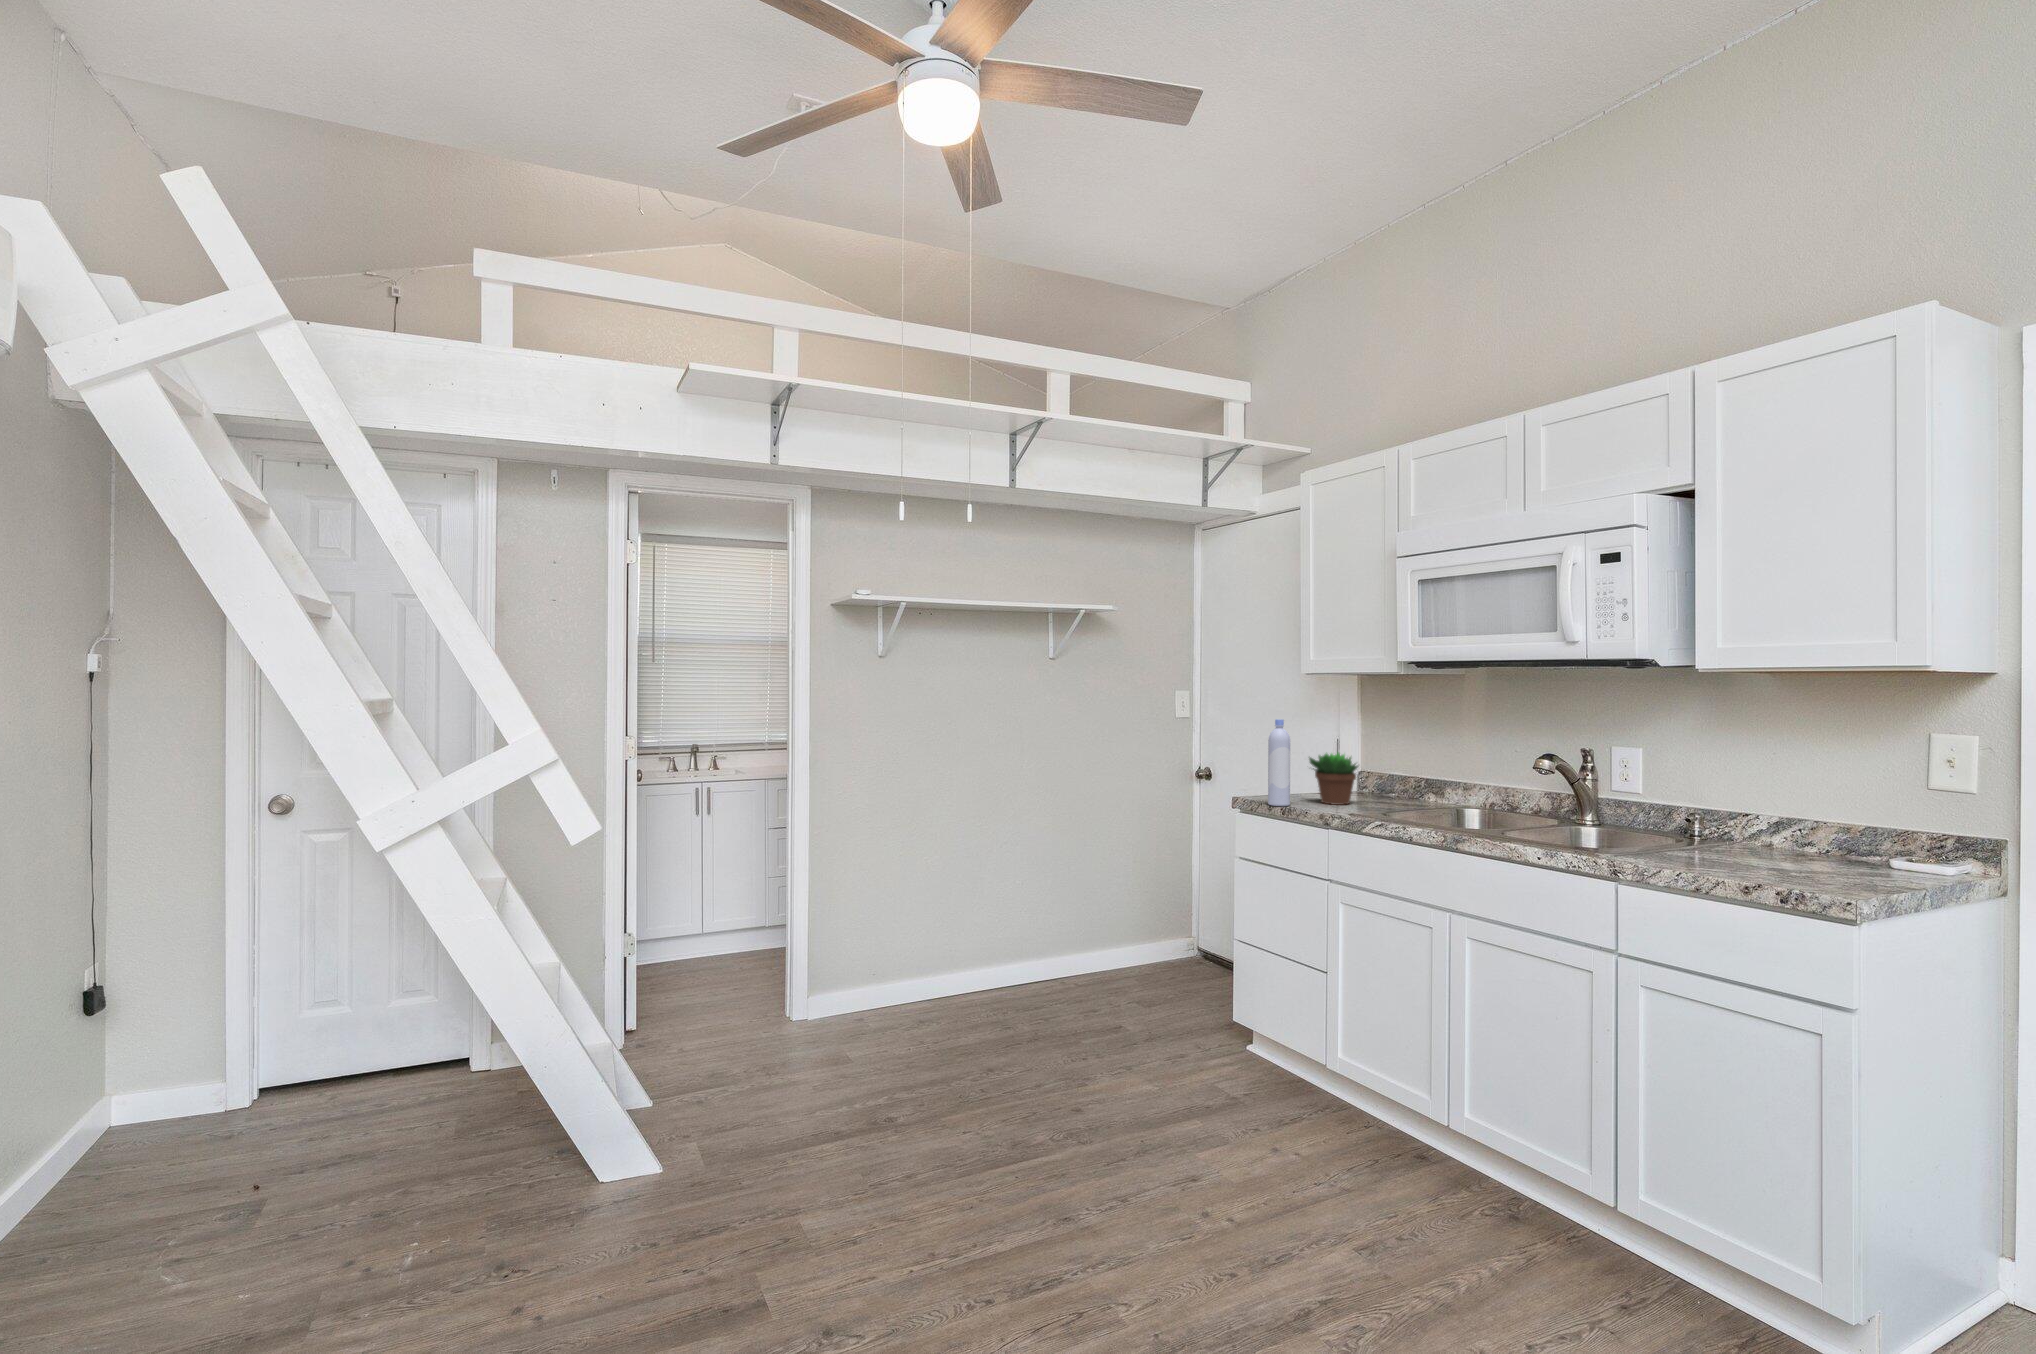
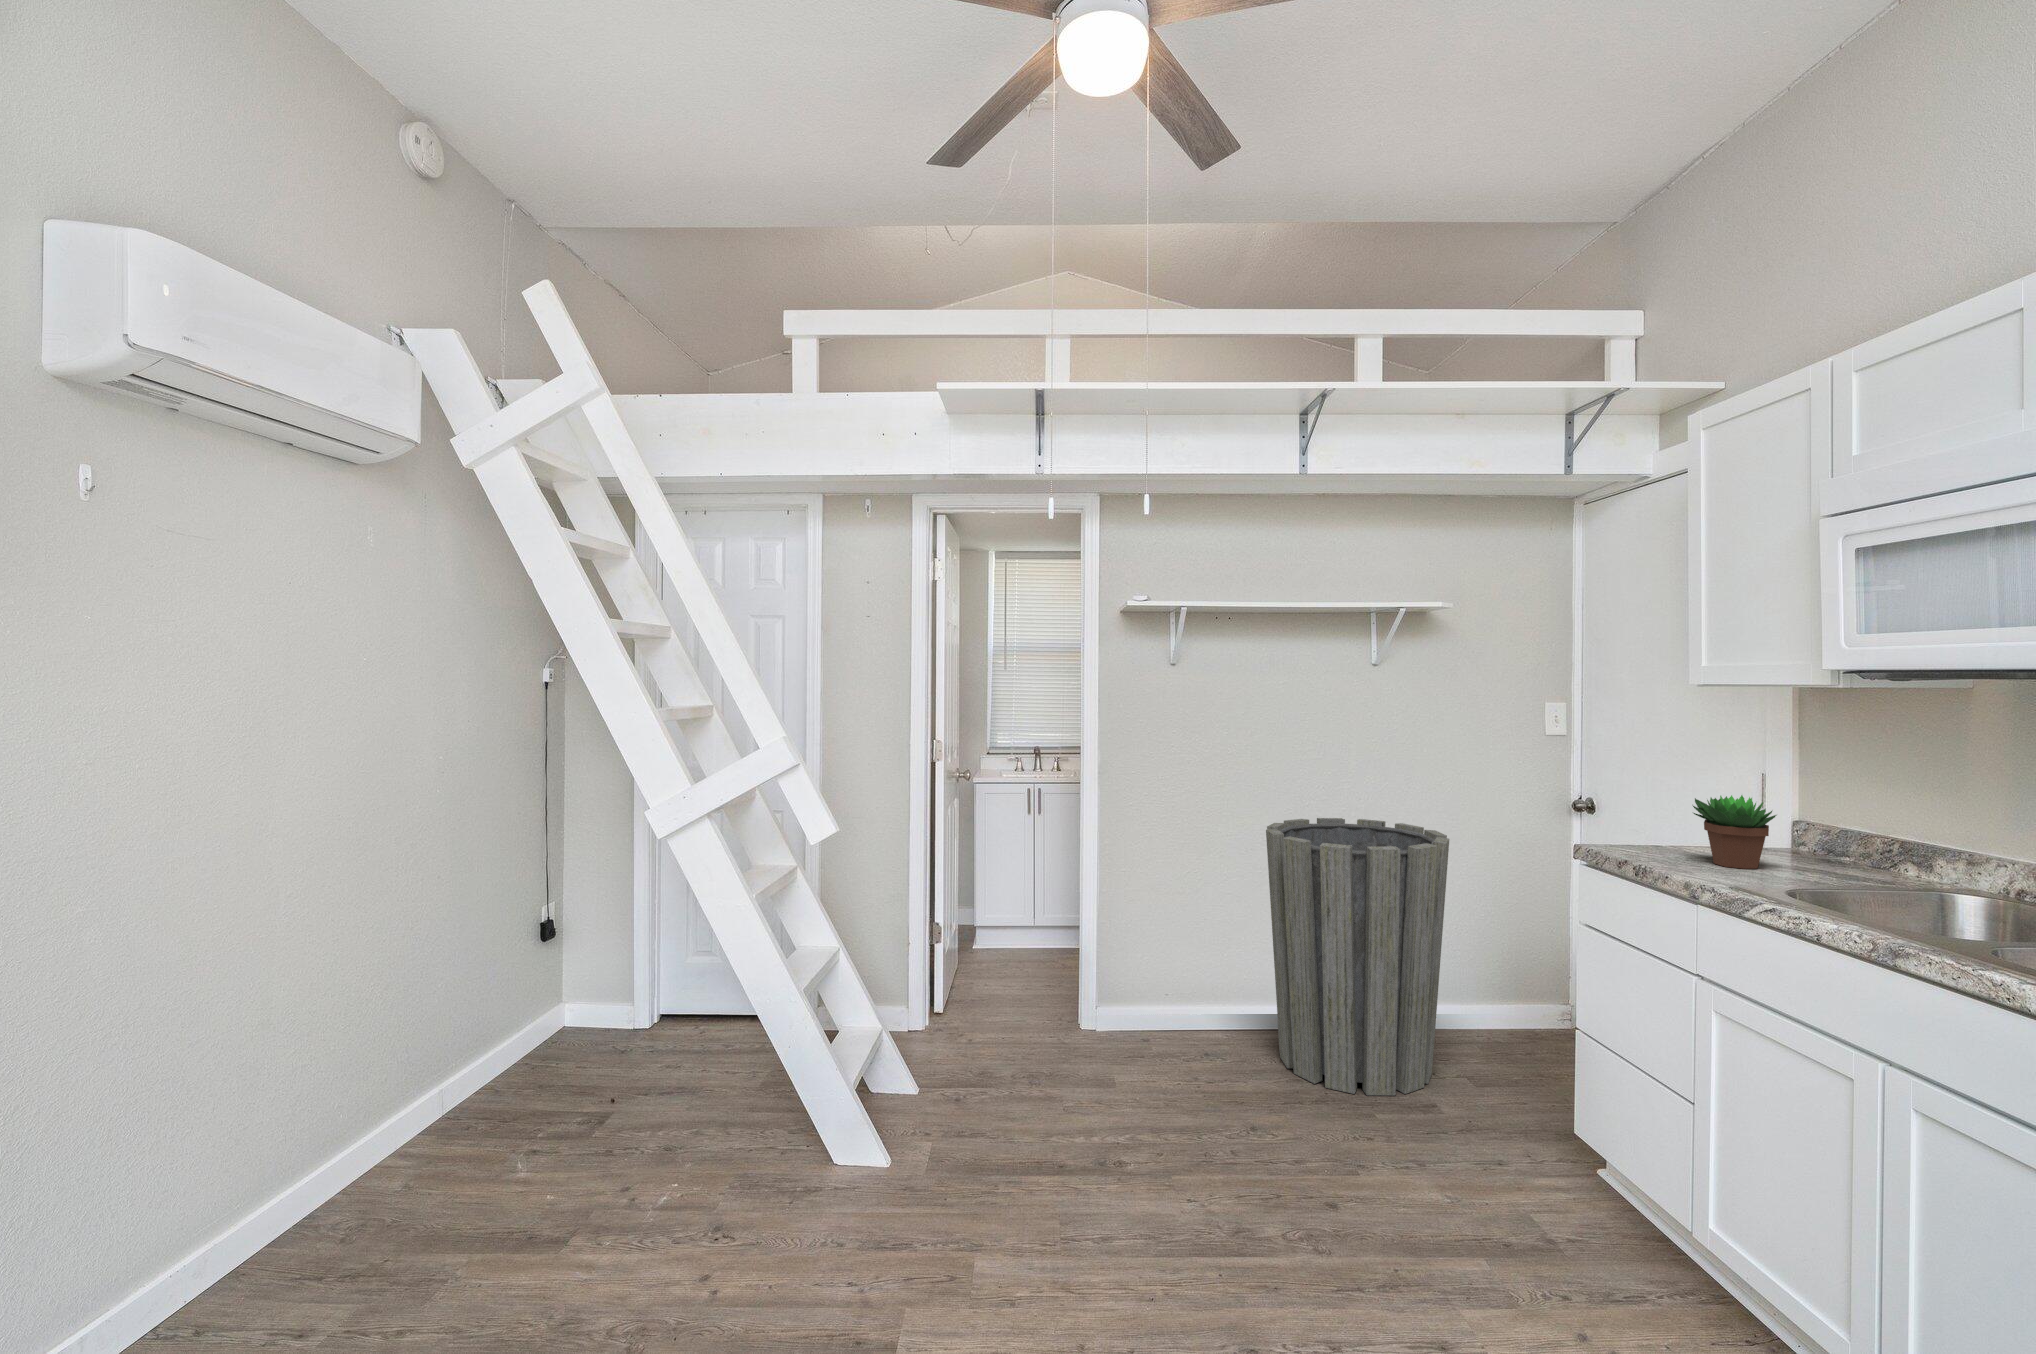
bottle: present [1268,719,1290,806] -> none [1623,748,1656,864]
trash can: none [970,796,1121,1033] -> present [1266,818,1449,1096]

